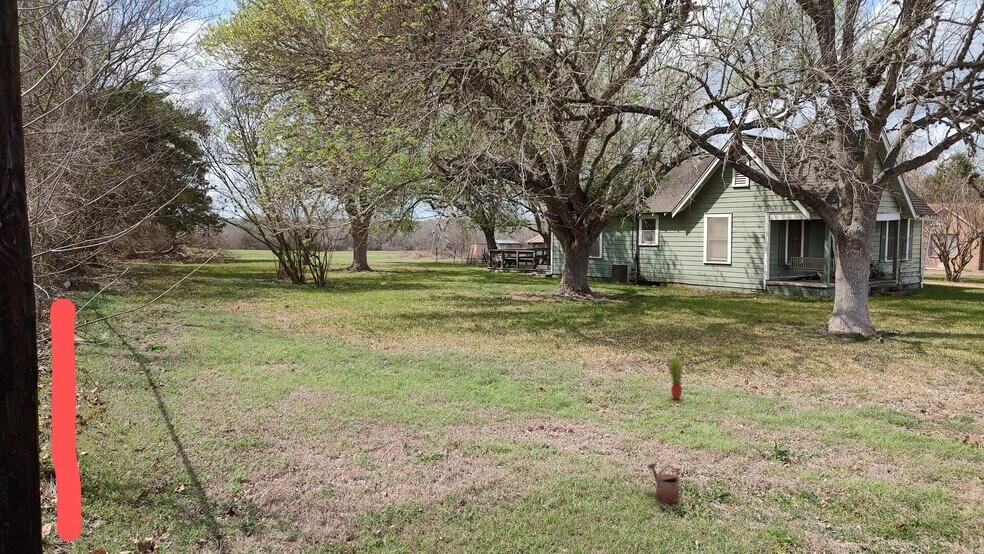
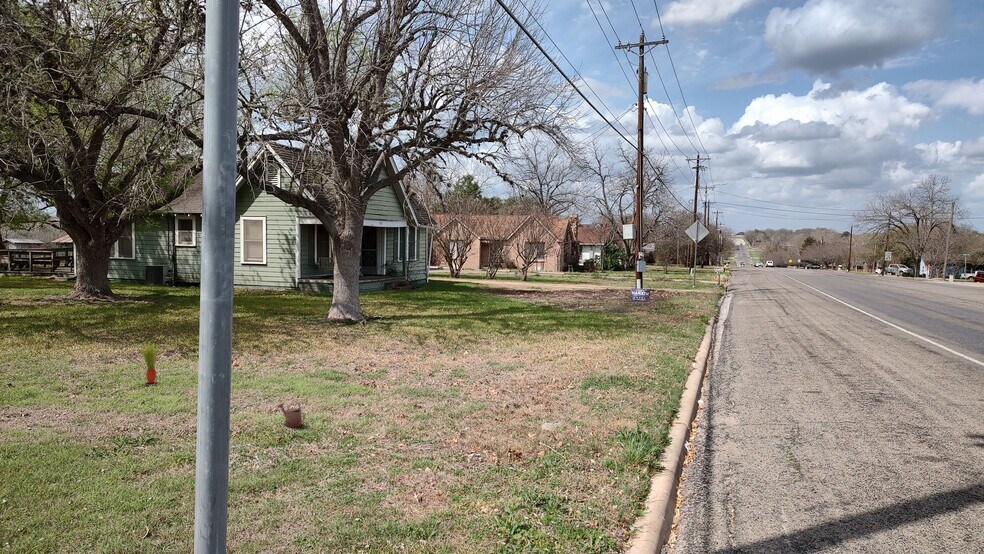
watering can: present [648,463,683,503] -> present [278,401,305,427]

